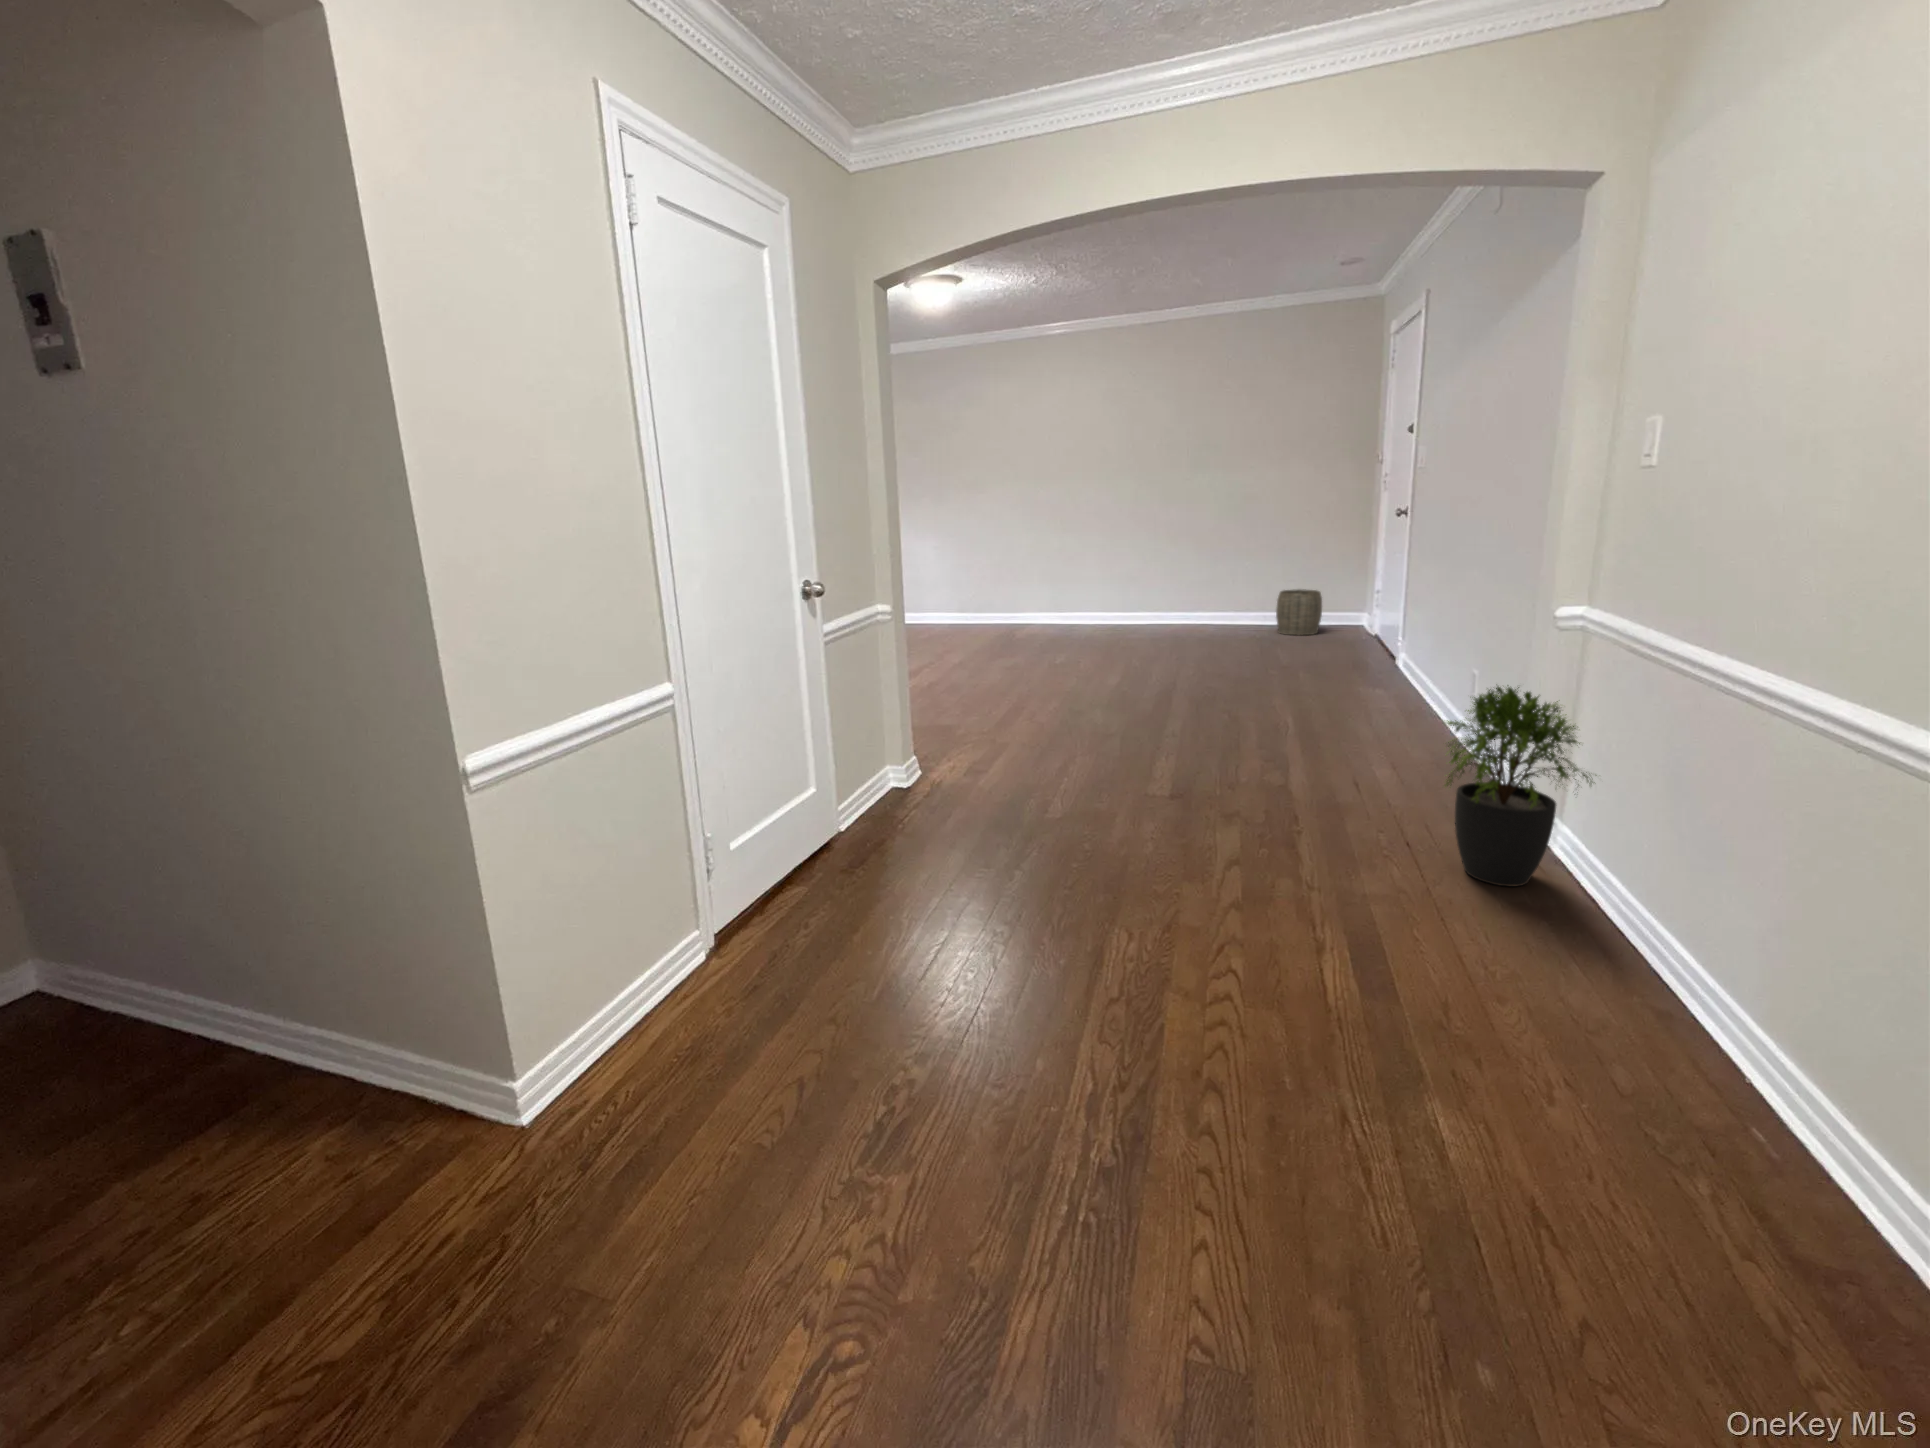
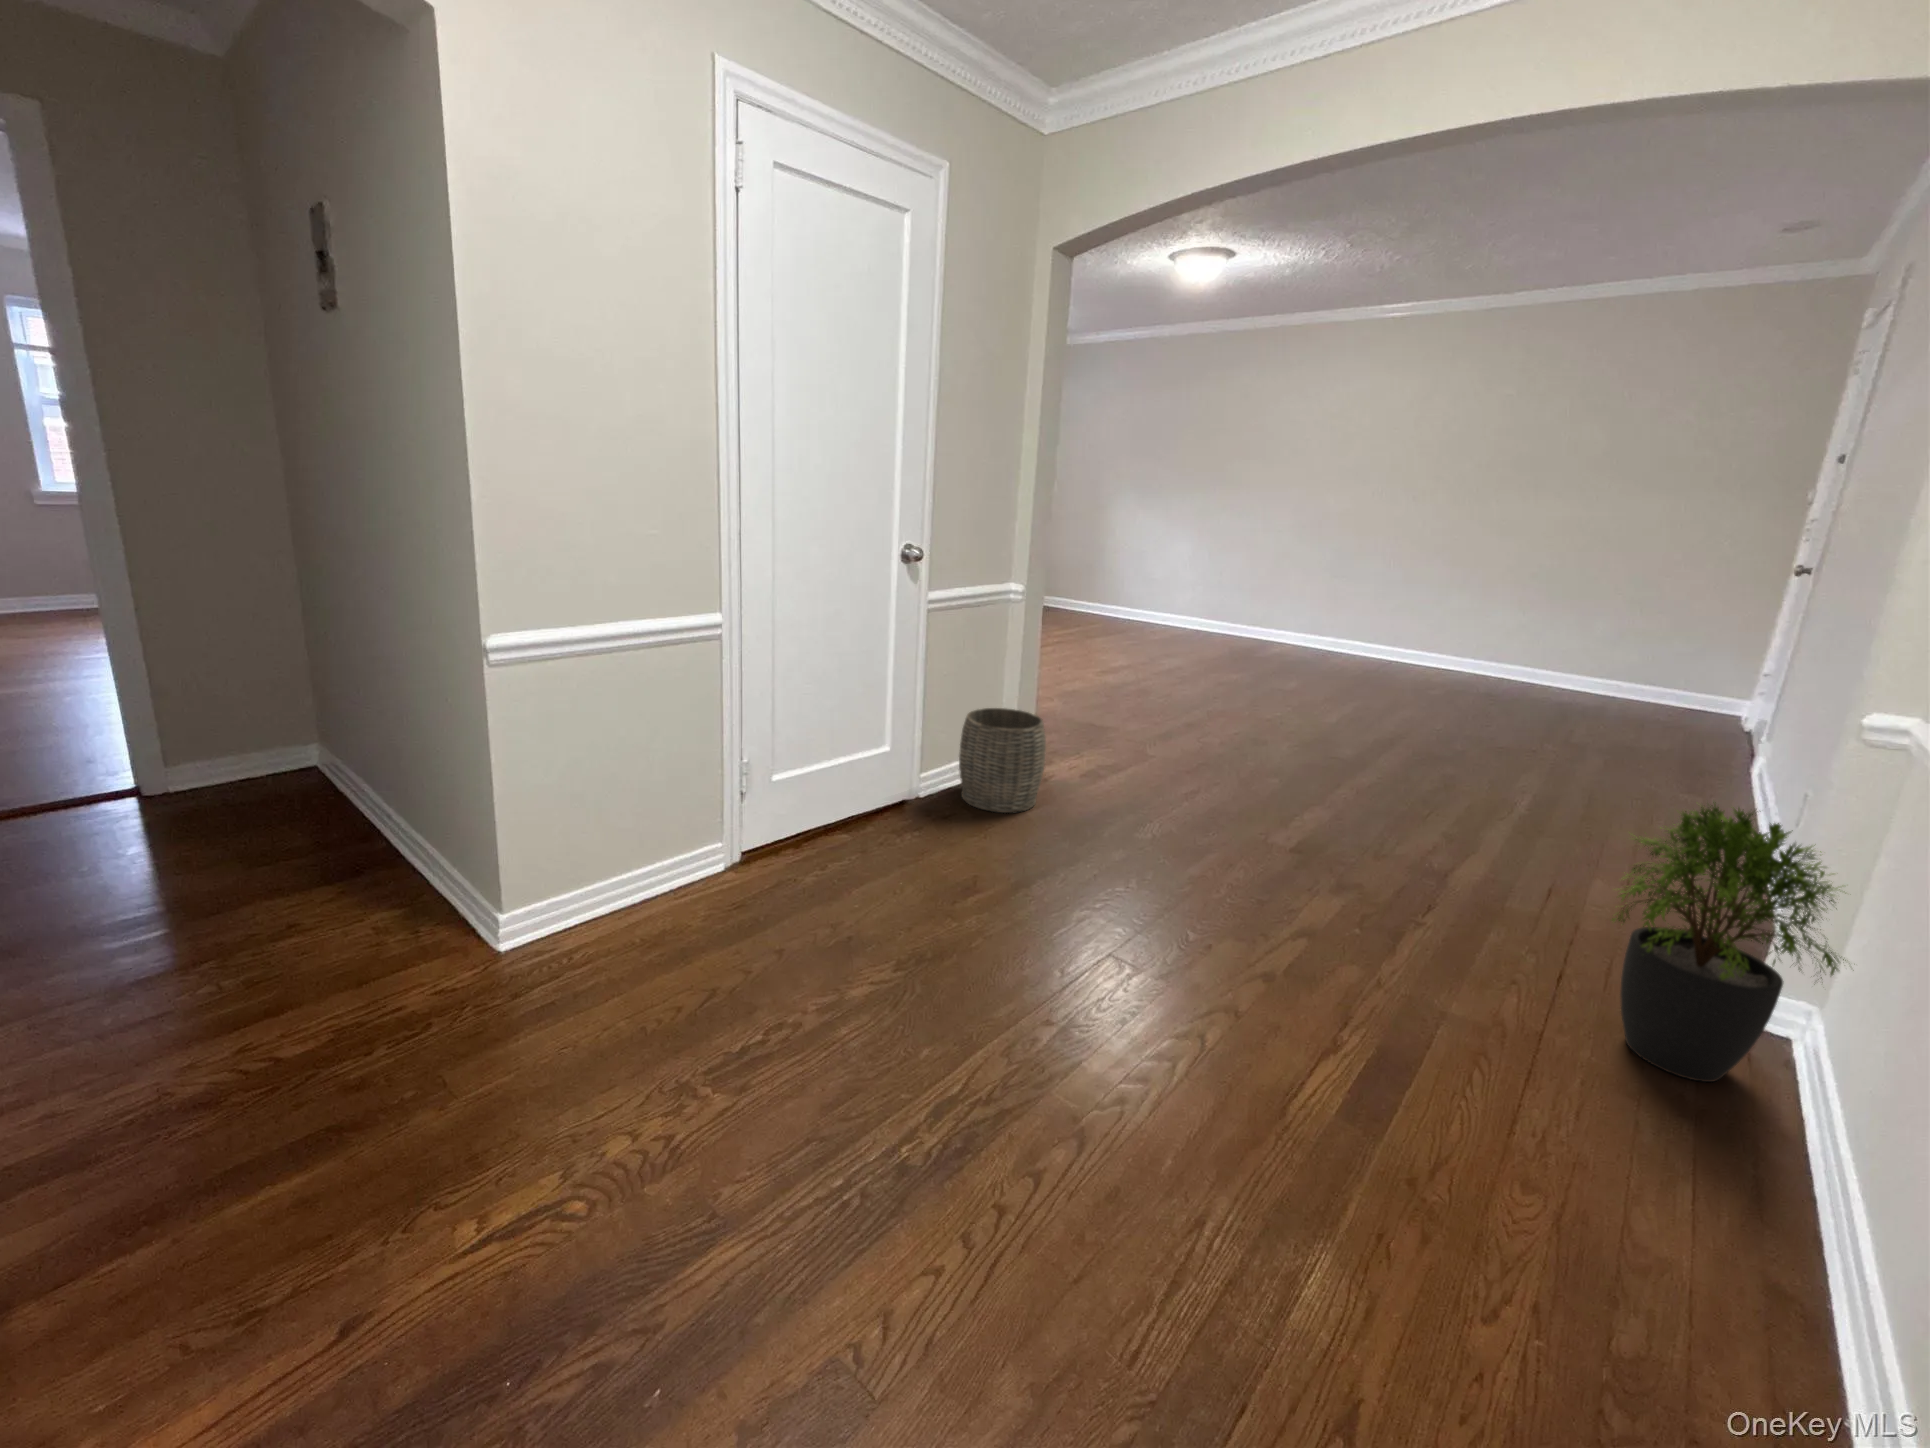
woven basket: present [1276,589,1322,635] -> present [959,708,1046,813]

